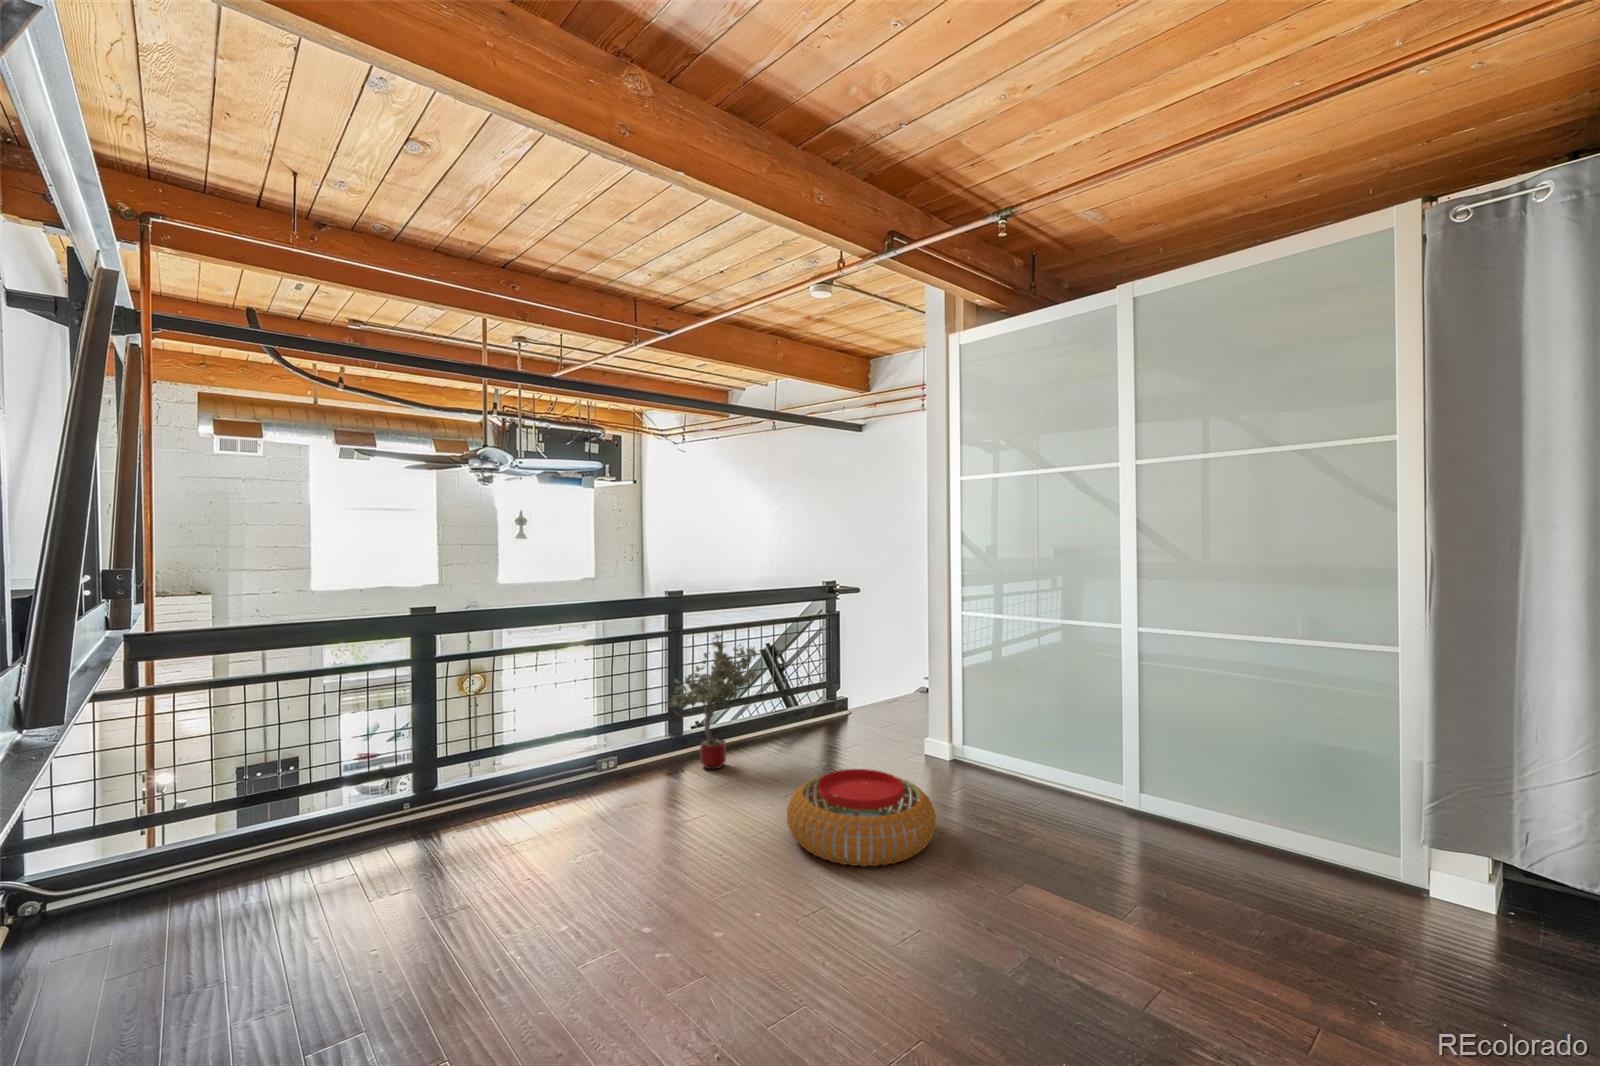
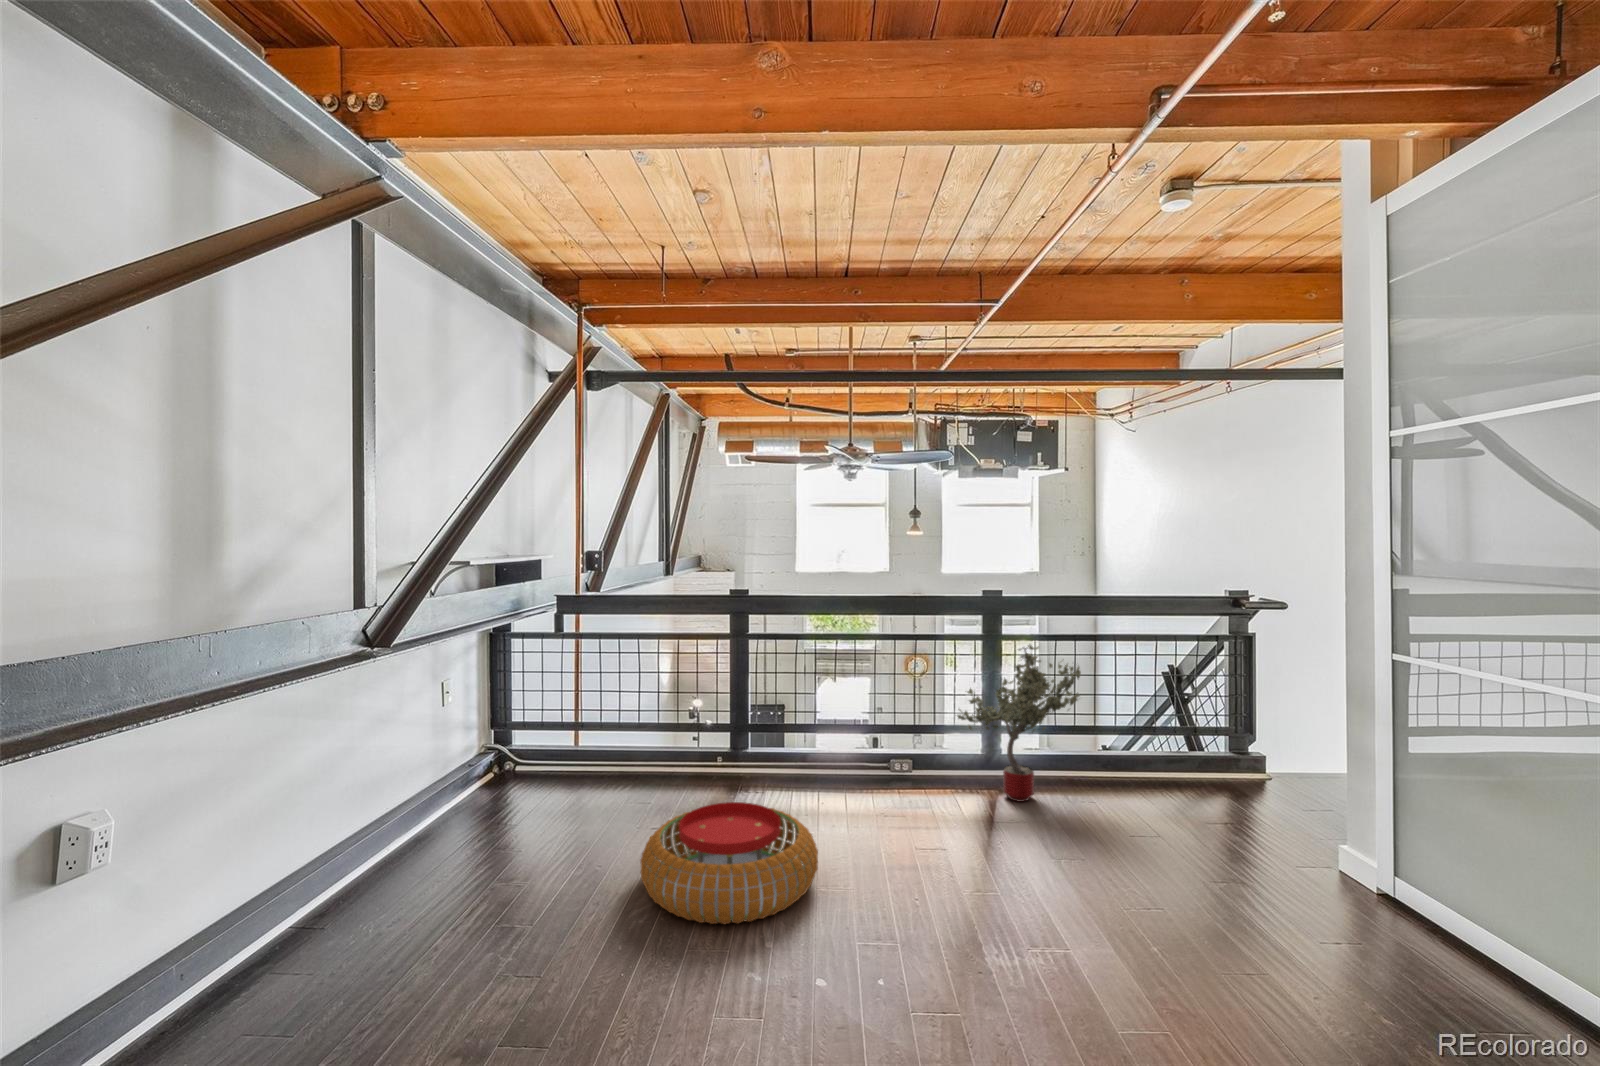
pouf: present [787,769,936,866] -> present [640,802,818,924]

